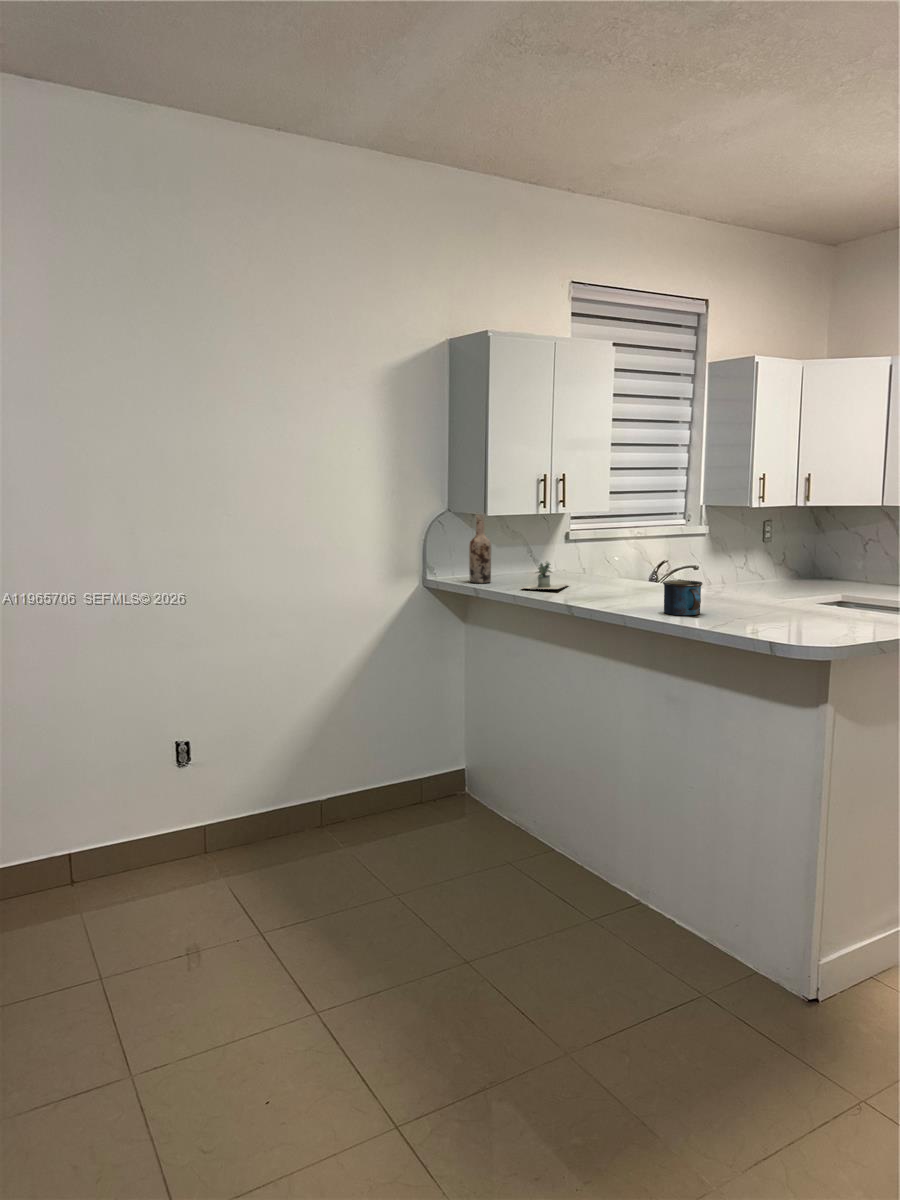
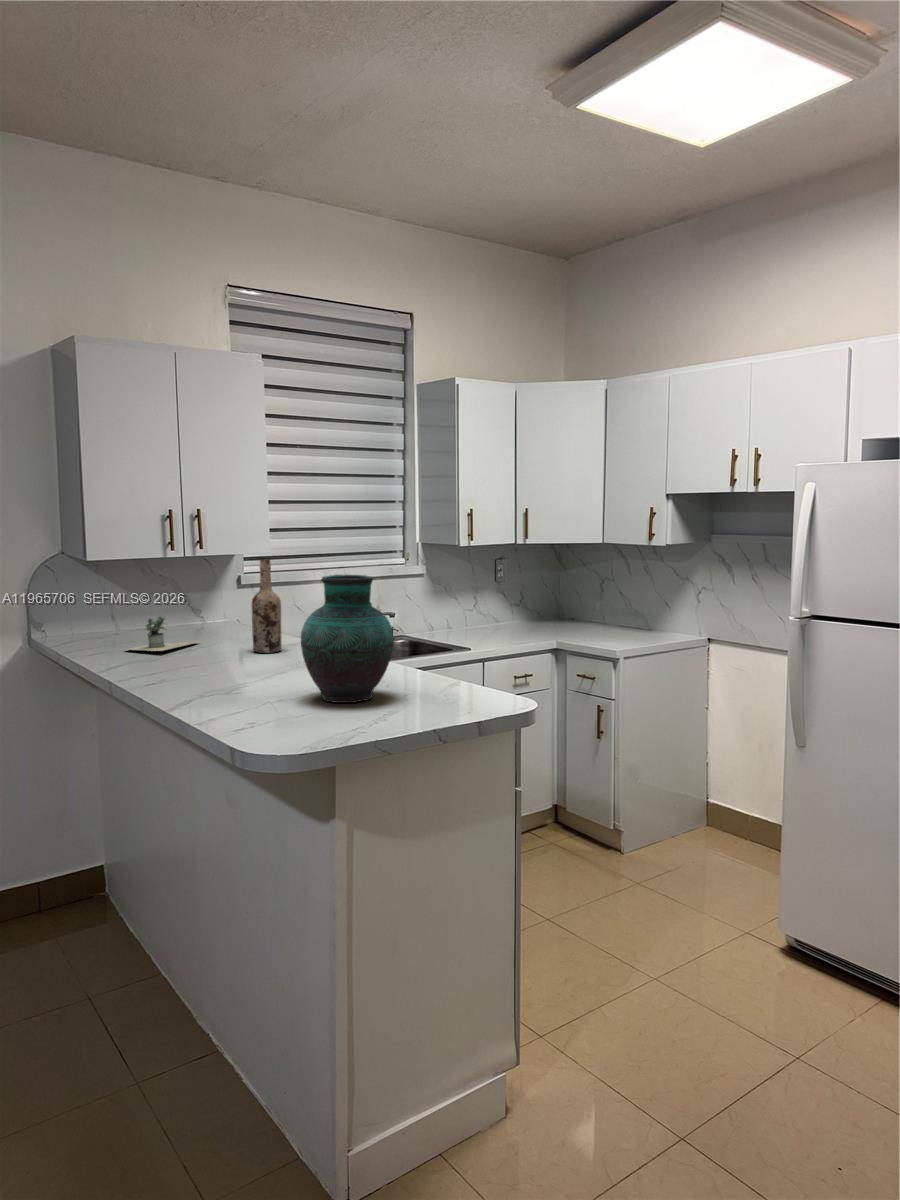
wine bottle: present [469,515,491,583] -> present [251,559,282,653]
vase: none [747,521,826,622] -> present [301,575,394,703]
mug: present [663,580,703,615] -> none [216,647,266,693]

